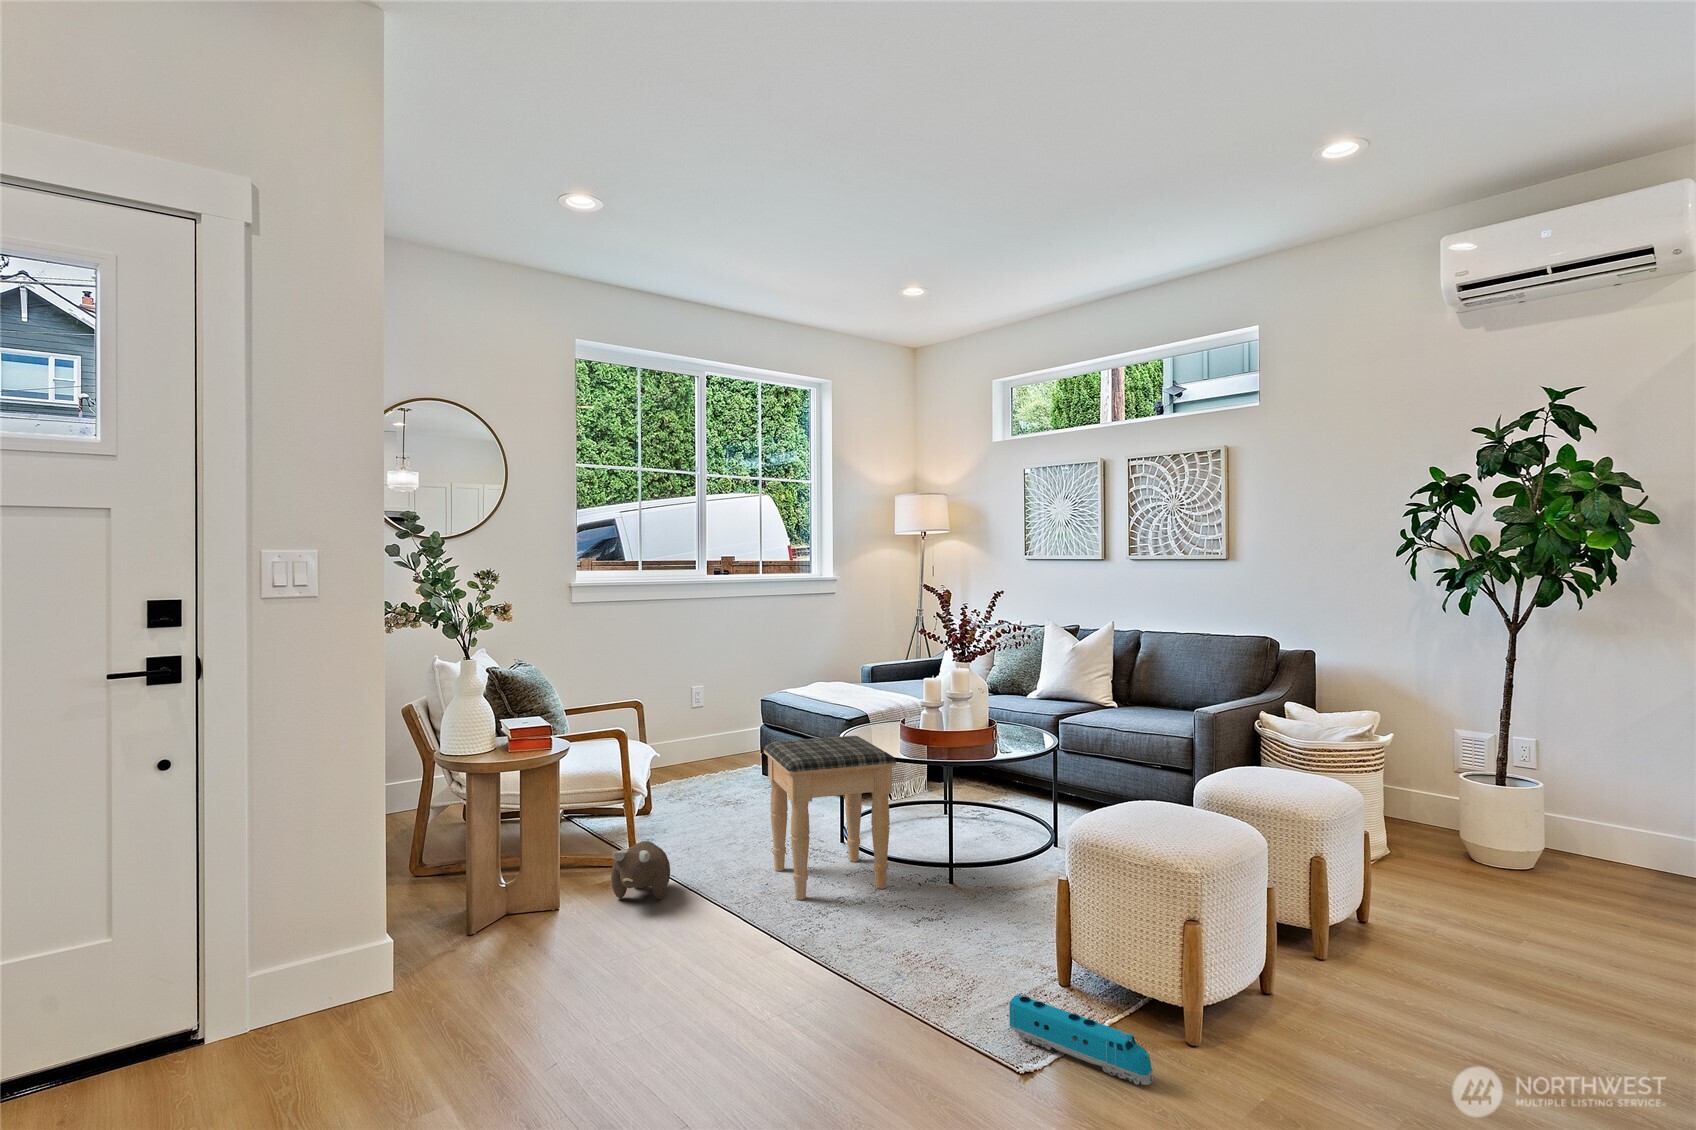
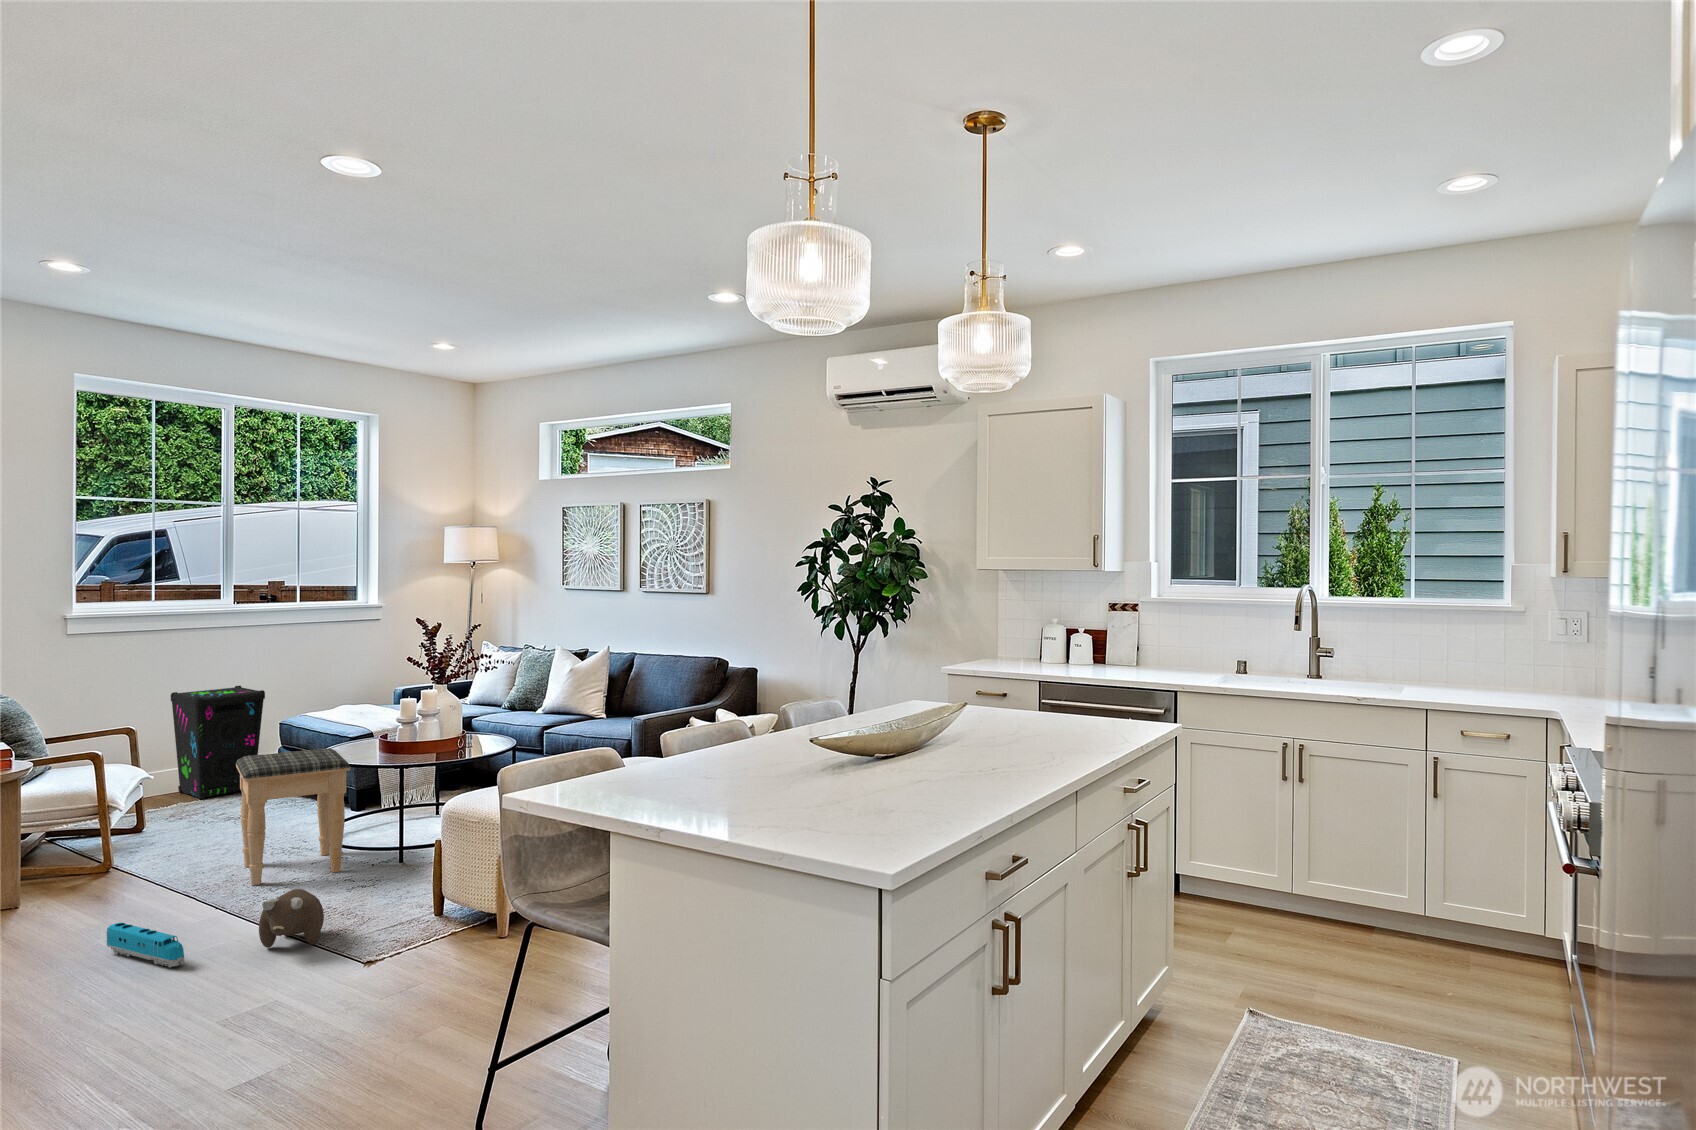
speaker: none [659,661,745,778] -> present [171,686,265,799]
plush toy: present [611,841,670,899] -> present [259,889,324,948]
toy train: present [1010,994,1154,1085] -> present [107,923,184,968]

